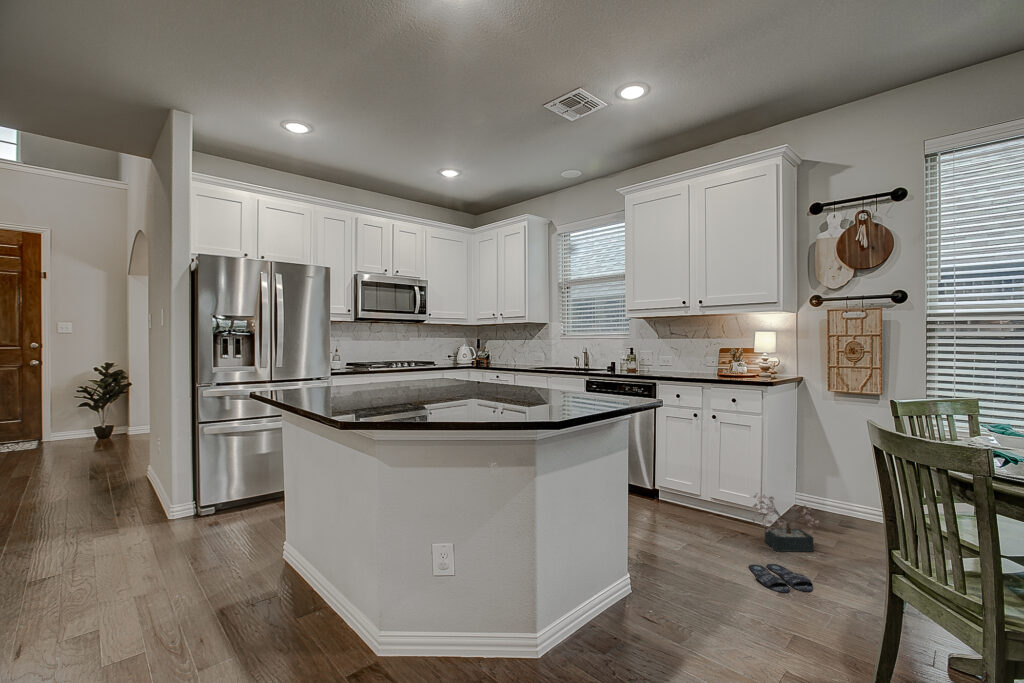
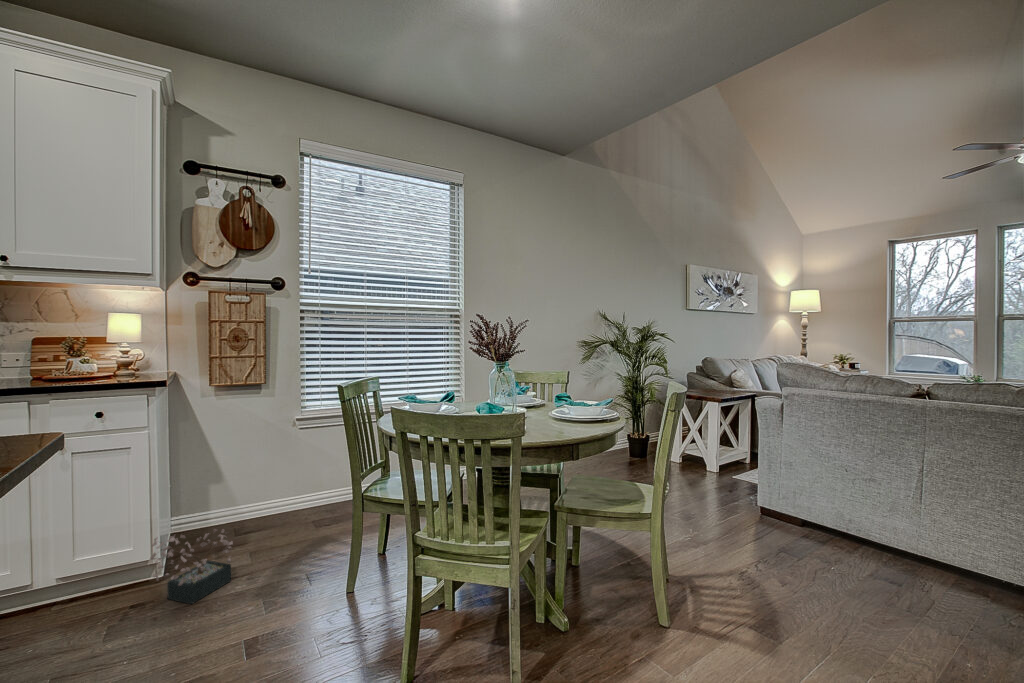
slippers: present [749,564,813,593] -> none [176,616,269,660]

